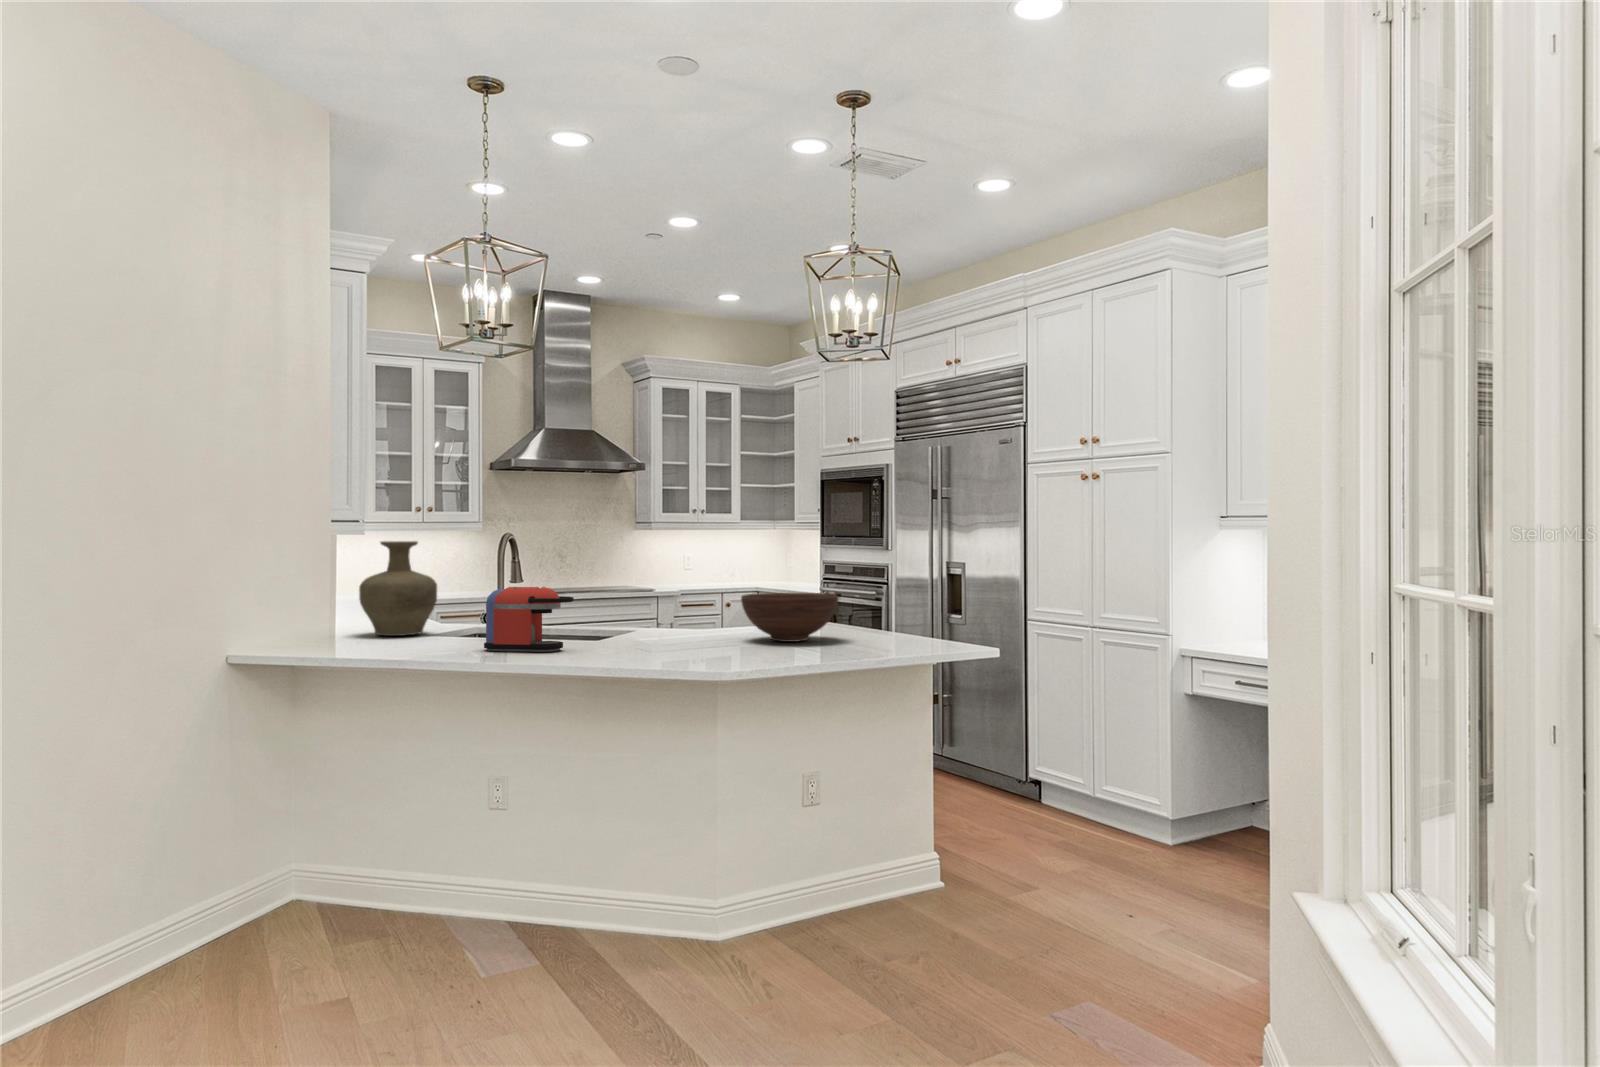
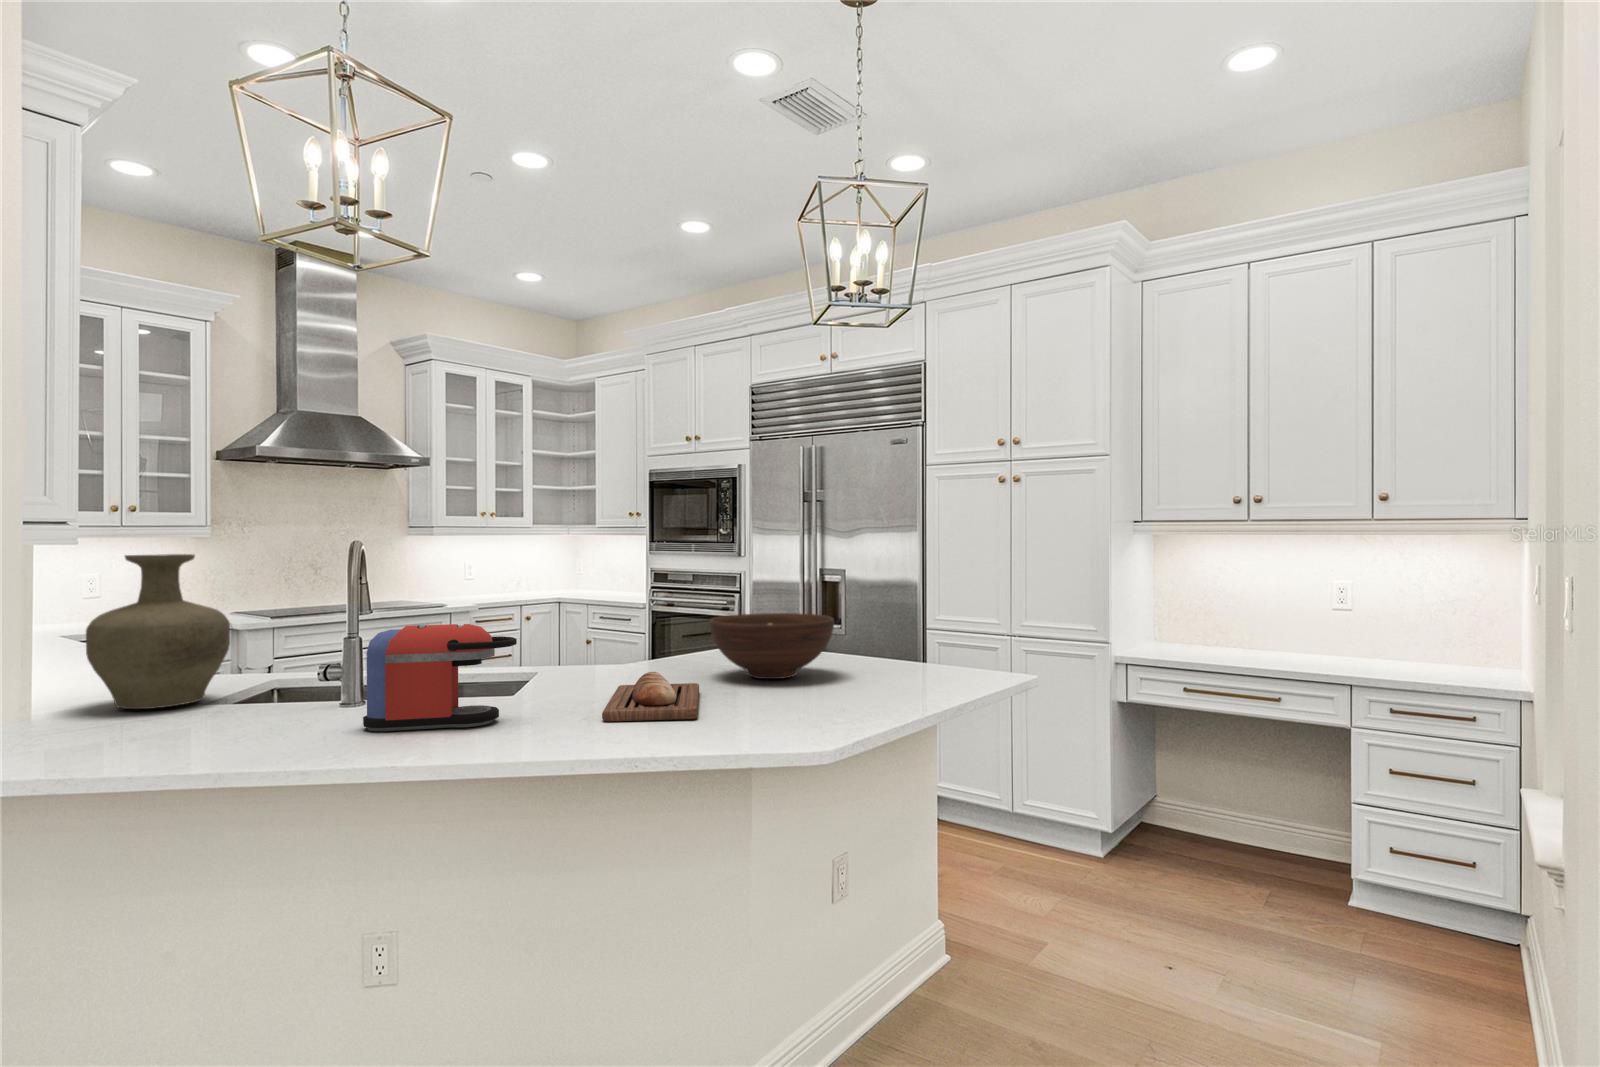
bread loaf: none [620,628,716,656] -> present [602,672,699,721]

